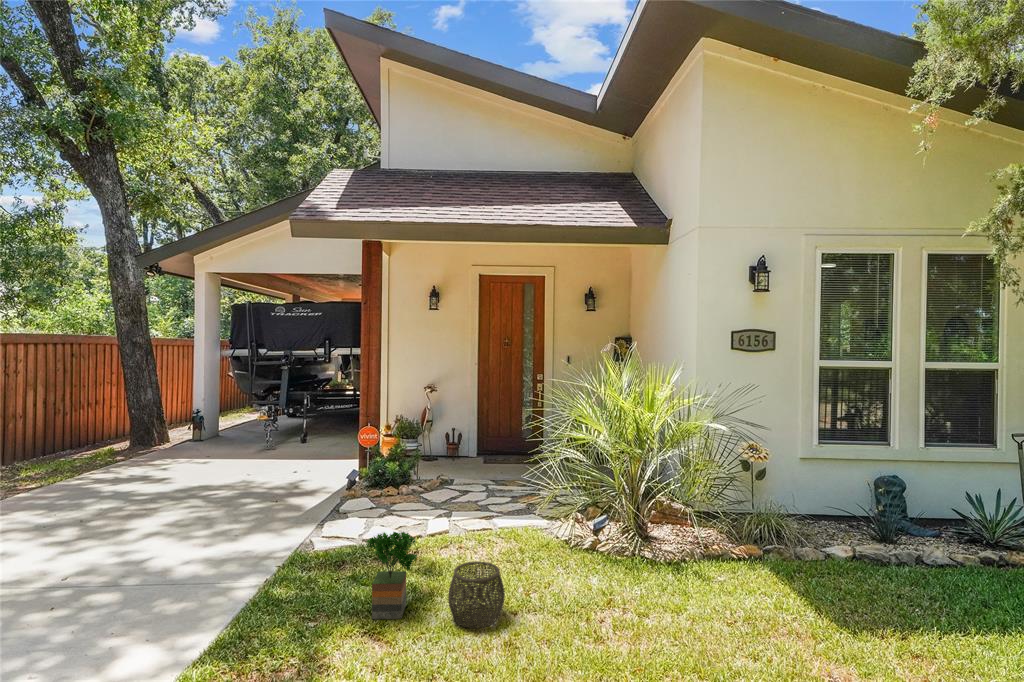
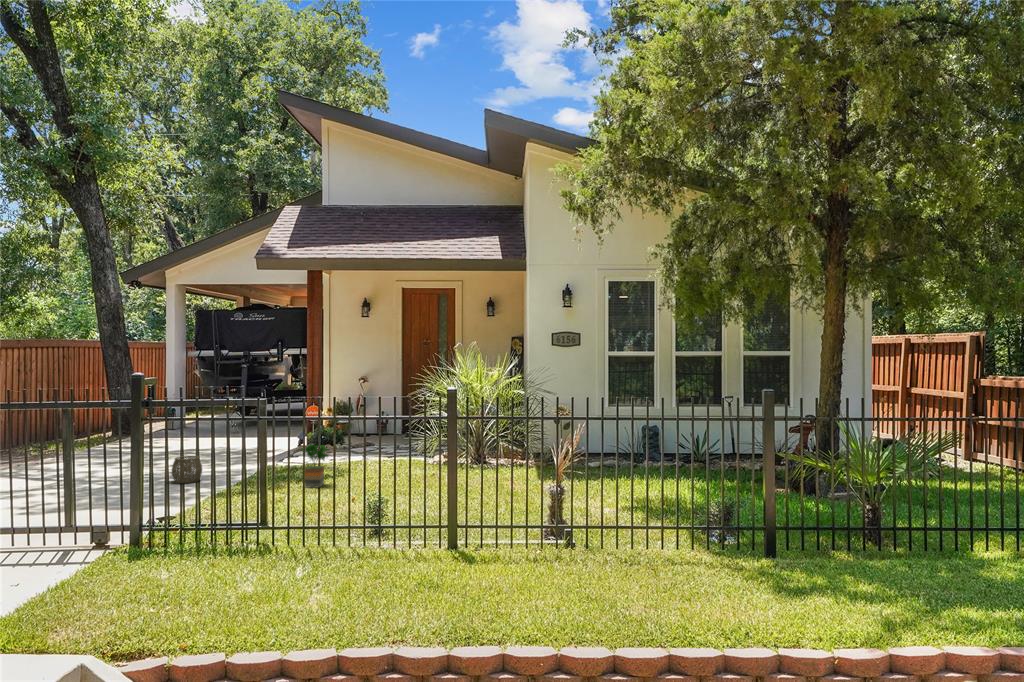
woven basket: present [448,561,505,629] -> present [172,456,202,483]

